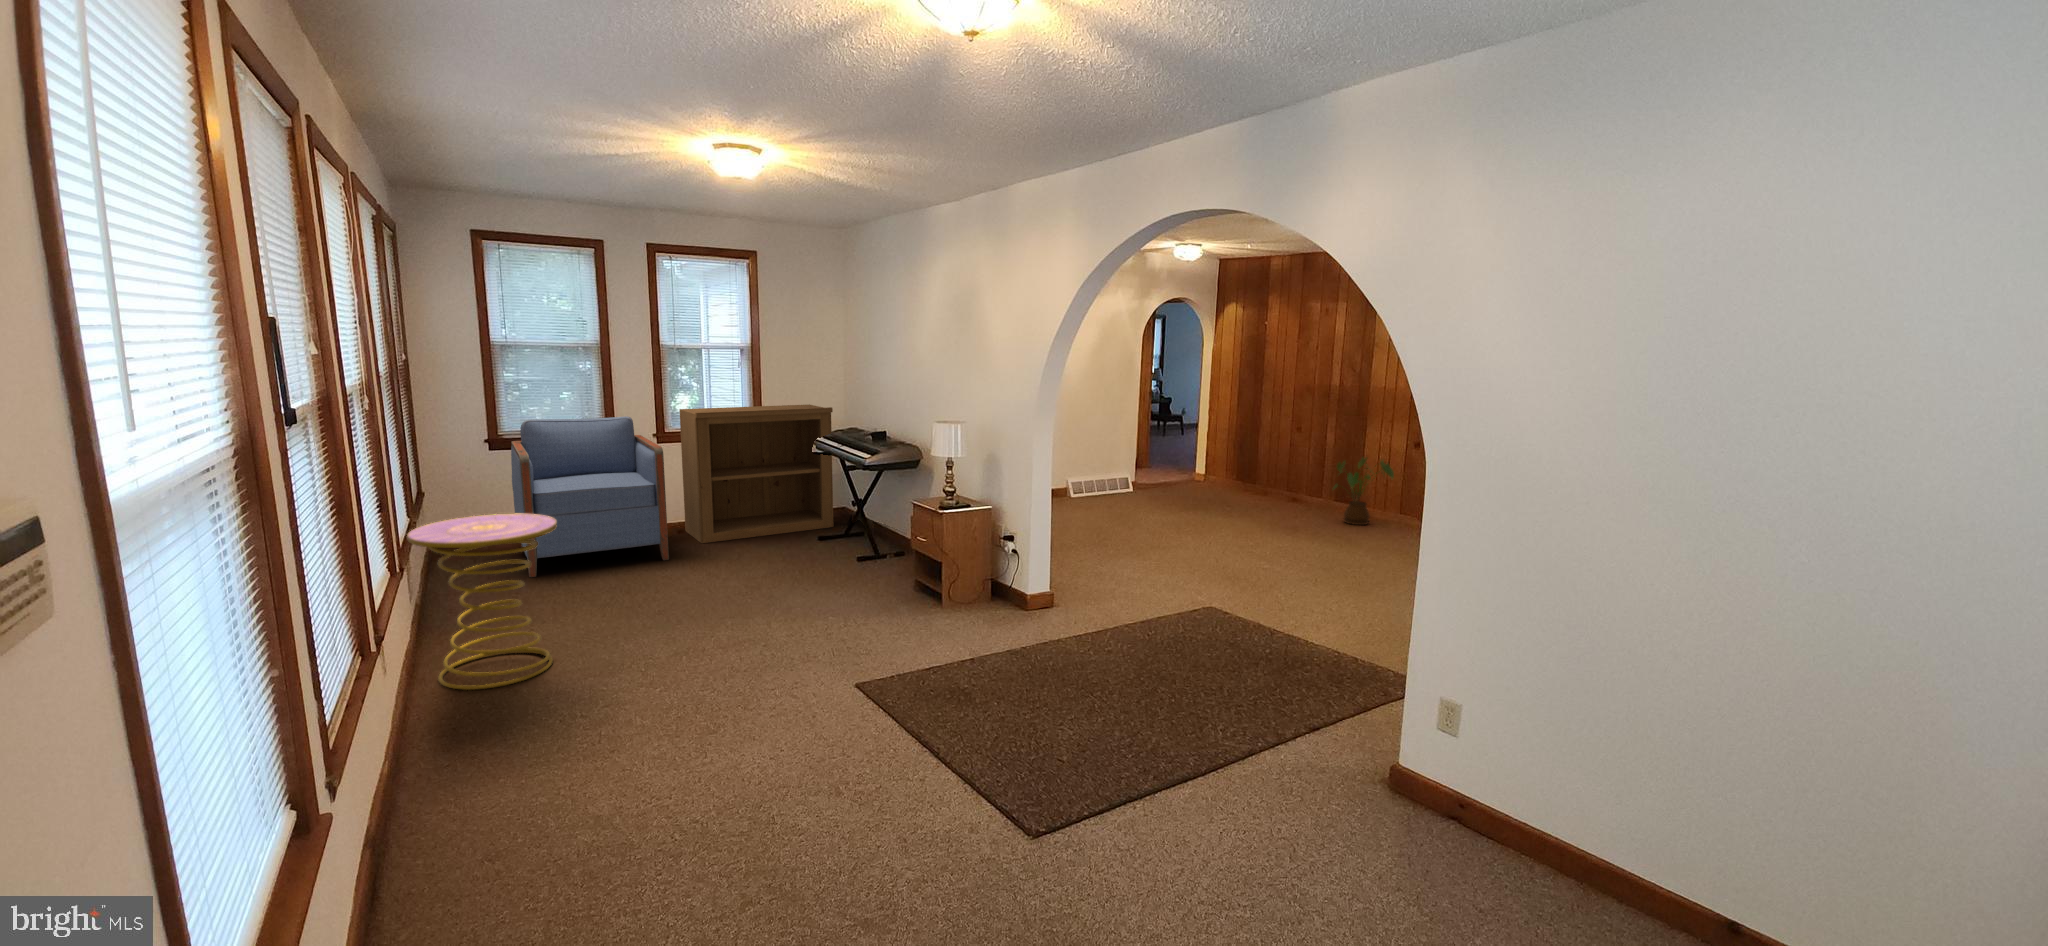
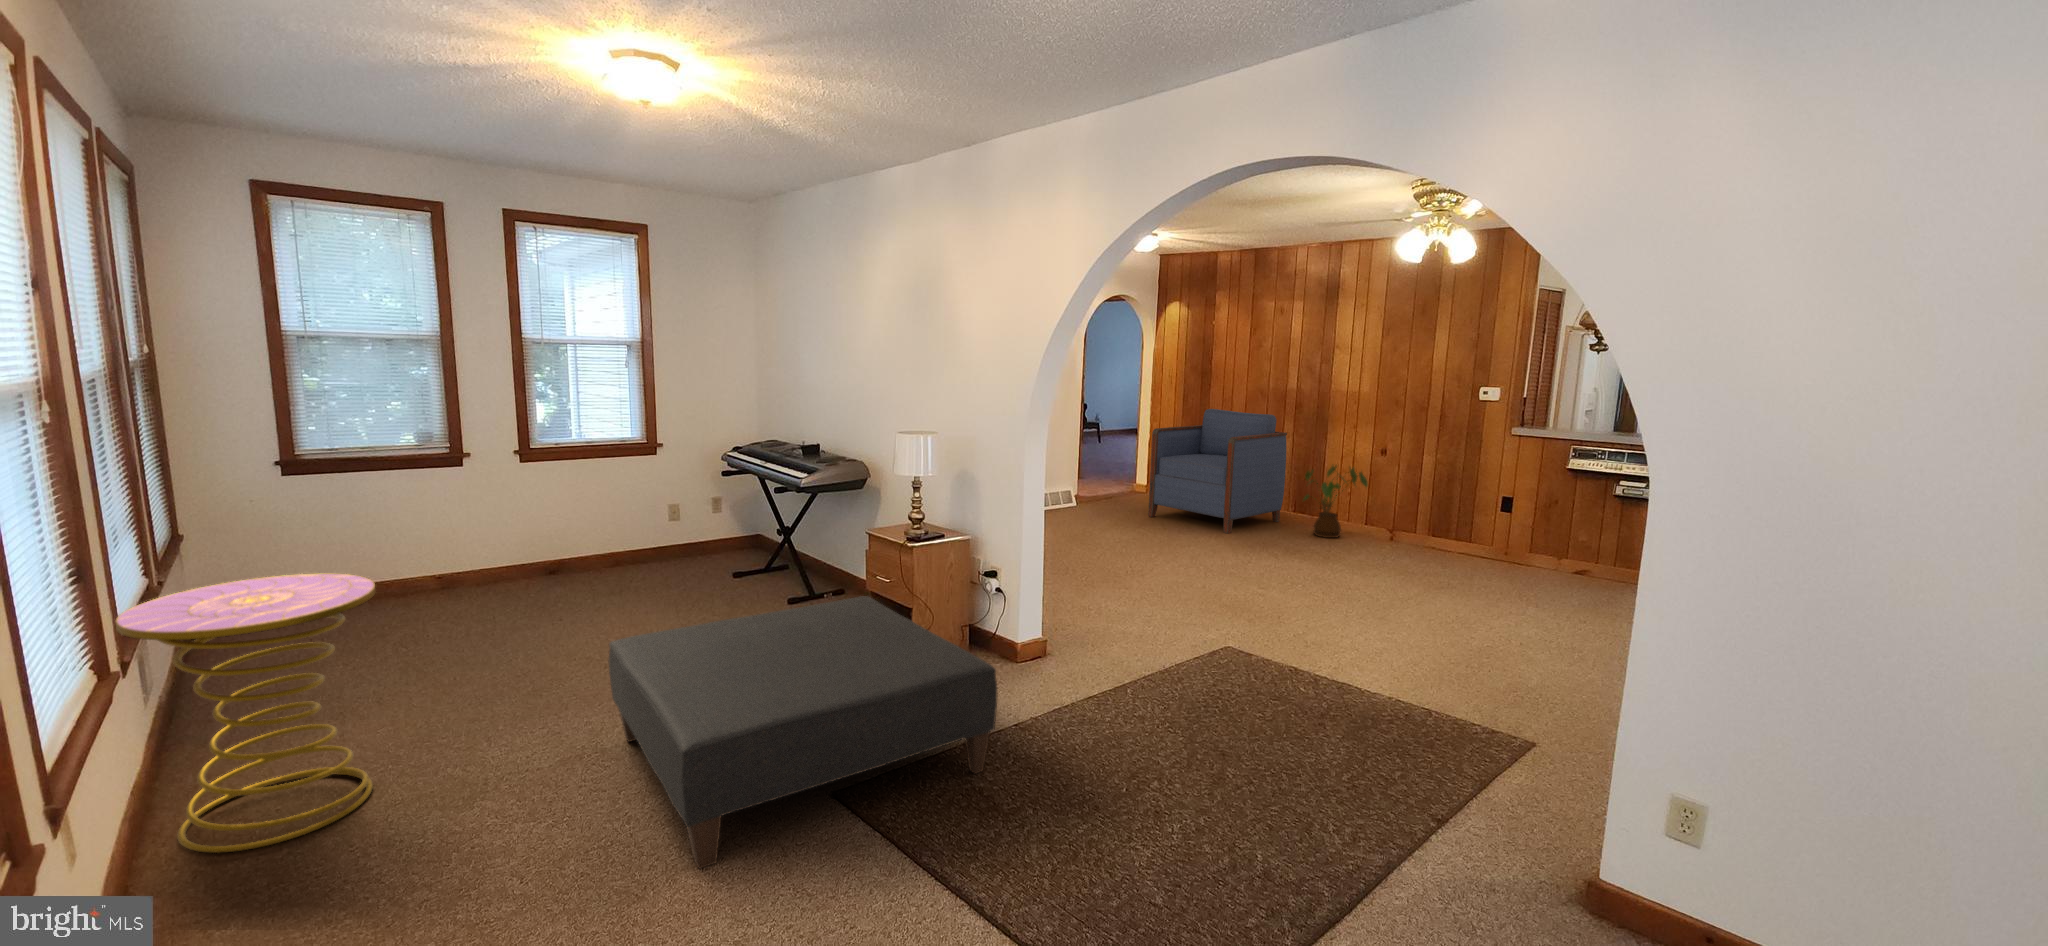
bookshelf: present [679,404,833,543] -> none [550,413,749,587]
armchair: present [511,416,669,577] -> present [1148,409,1287,534]
ottoman: none [708,549,980,718] -> present [608,596,997,869]

